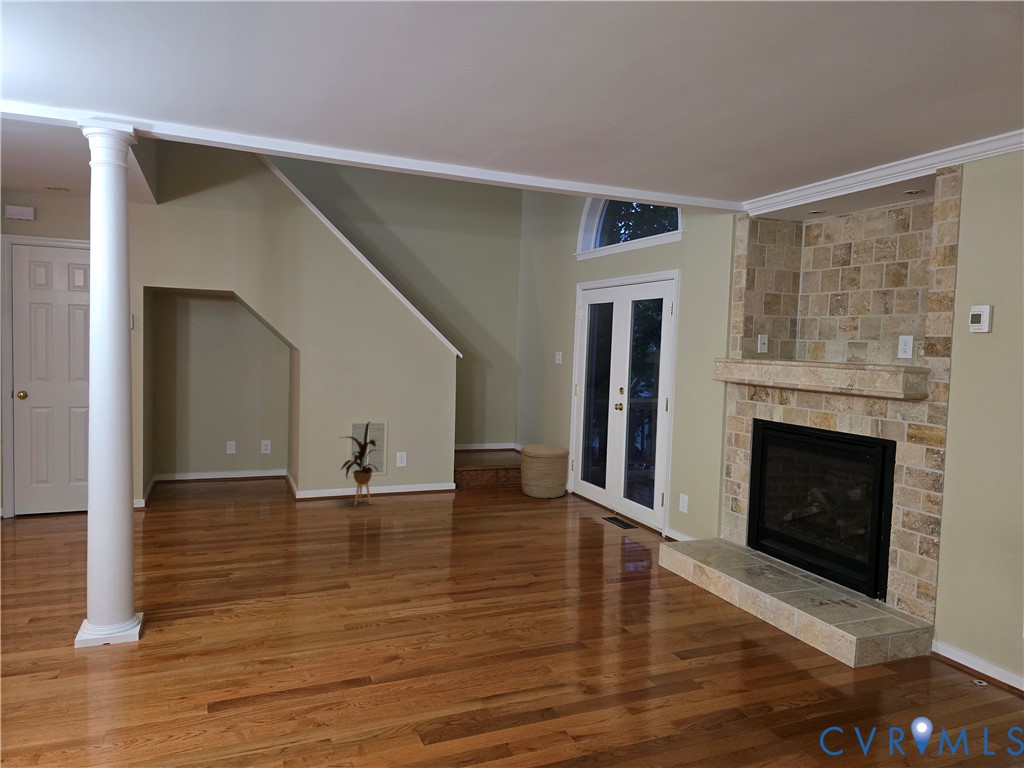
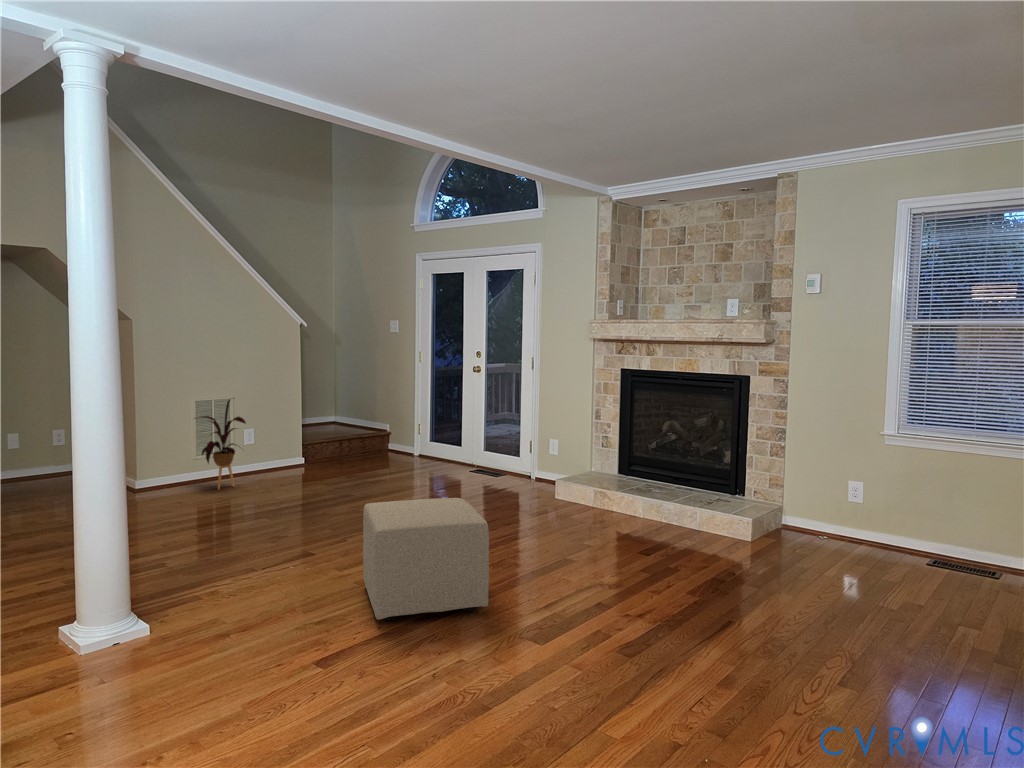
woven basket: present [521,444,569,498] -> none [370,412,418,463]
ottoman: none [303,545,449,682] -> present [363,498,489,621]

